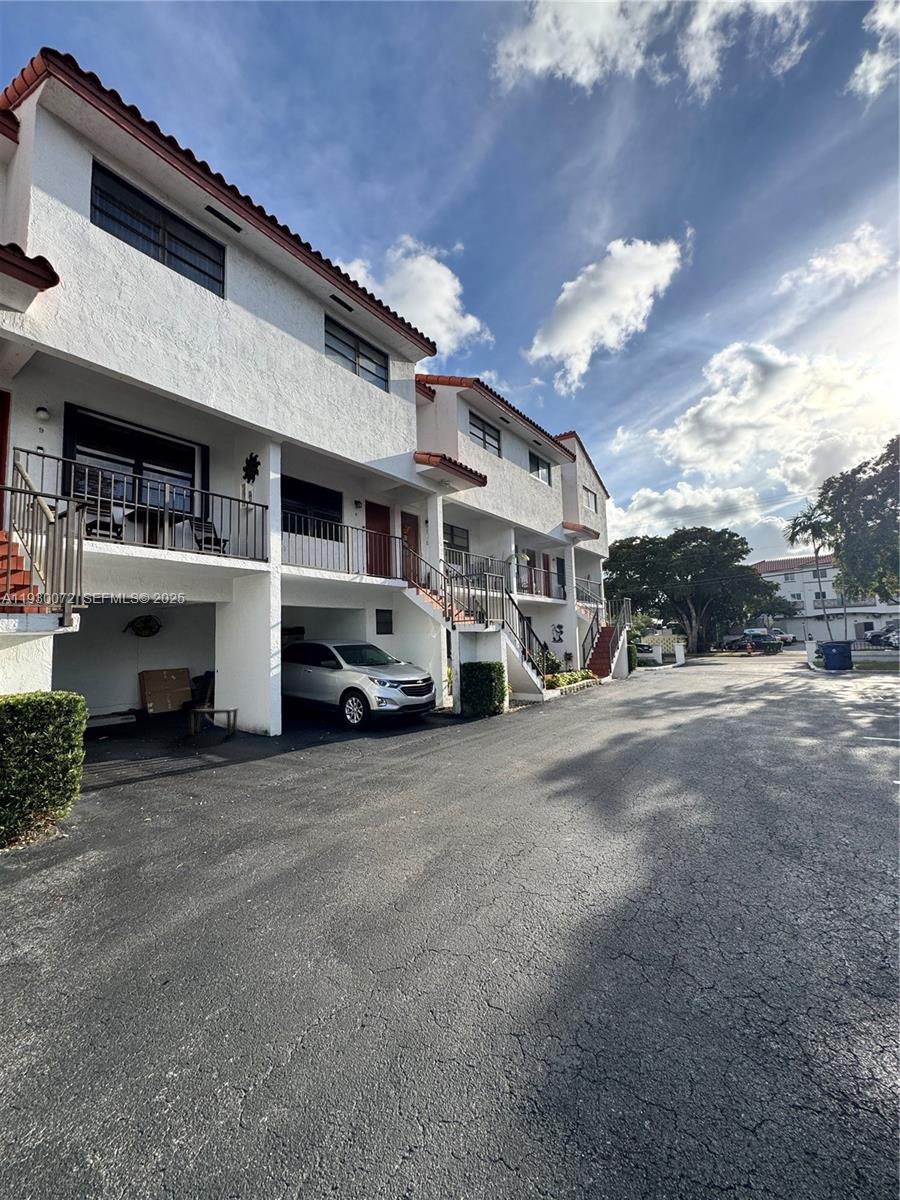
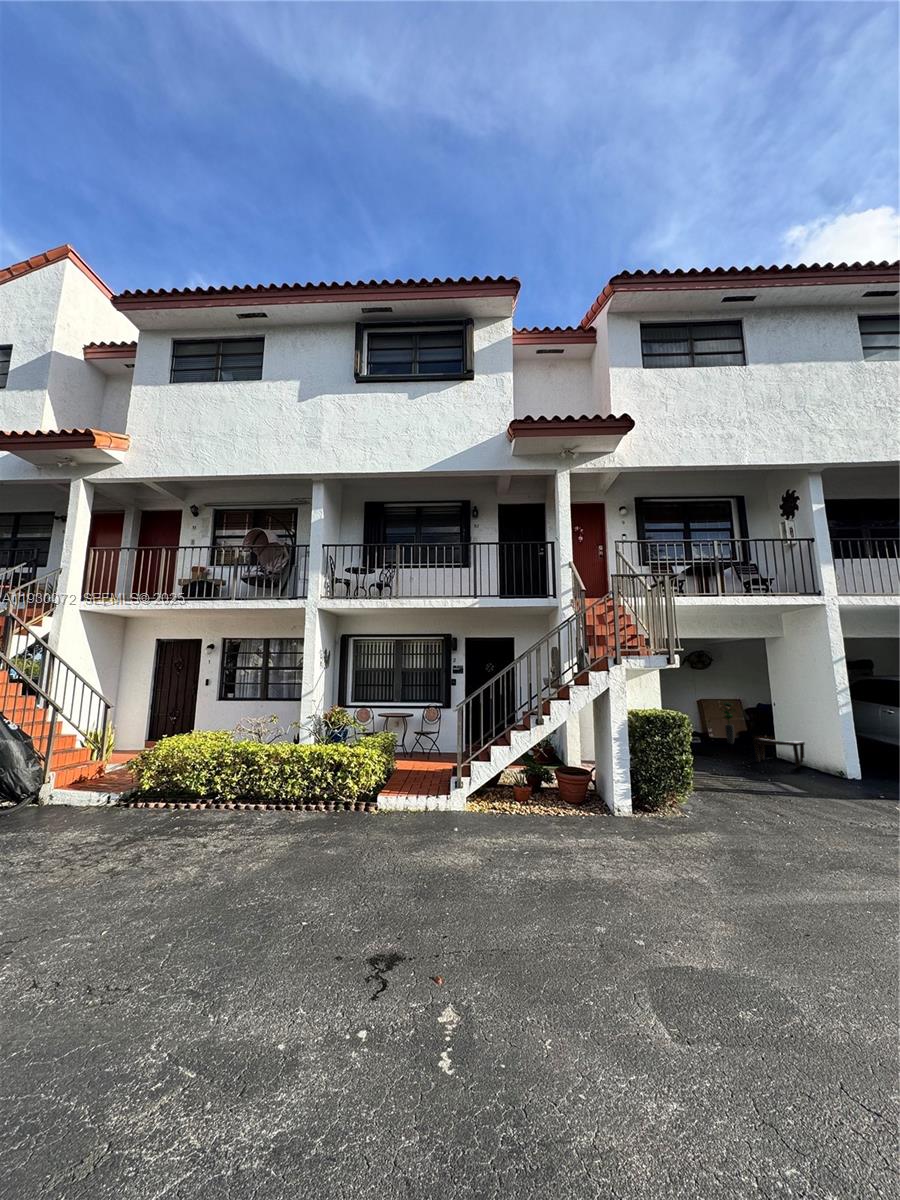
potted plant: none [158,672,180,718] -> present [724,702,736,744]

